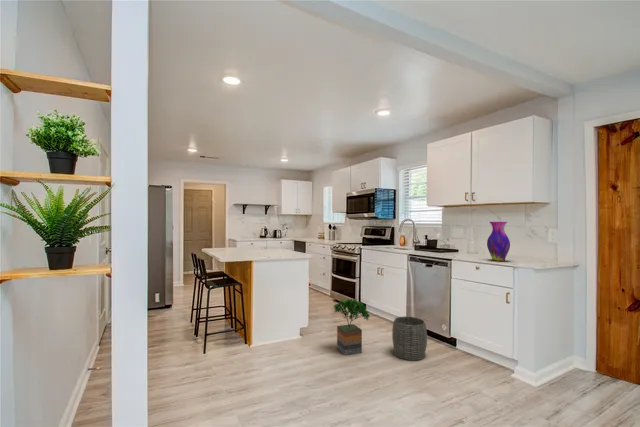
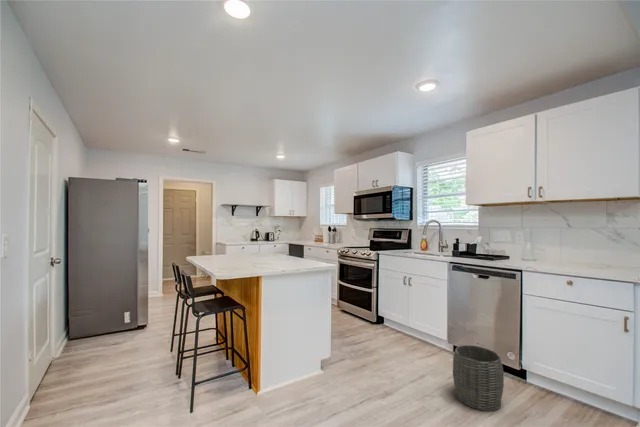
vase: present [487,222,510,261] -> none [579,220,617,273]
potted tree: present [334,299,370,355] -> none [372,322,427,405]

